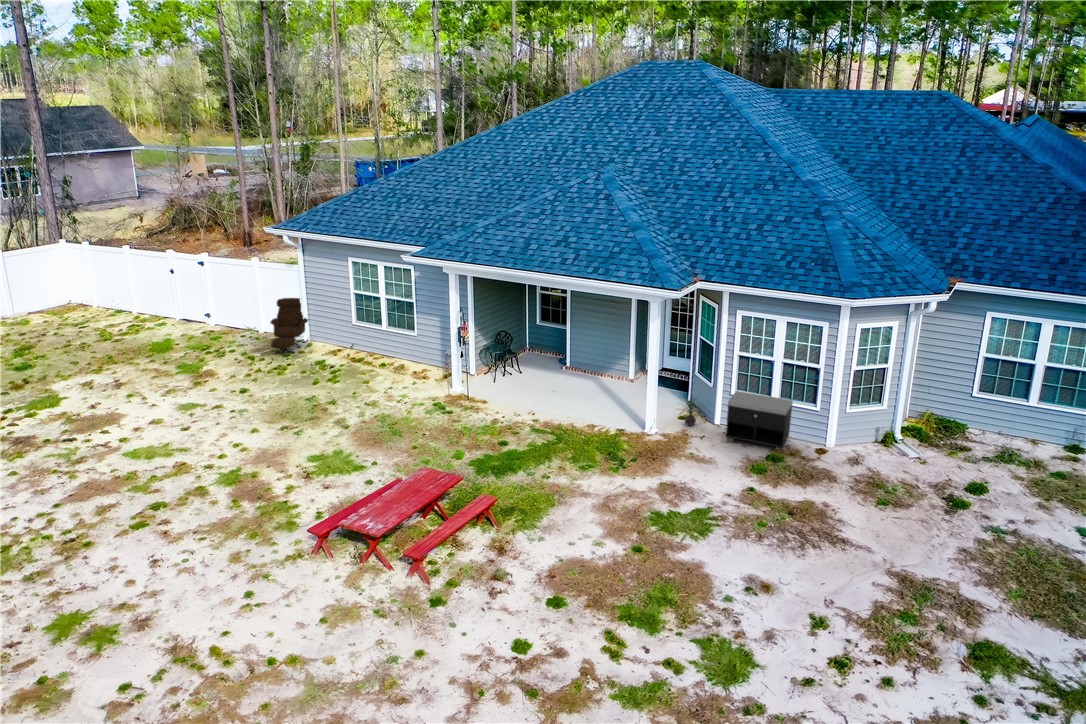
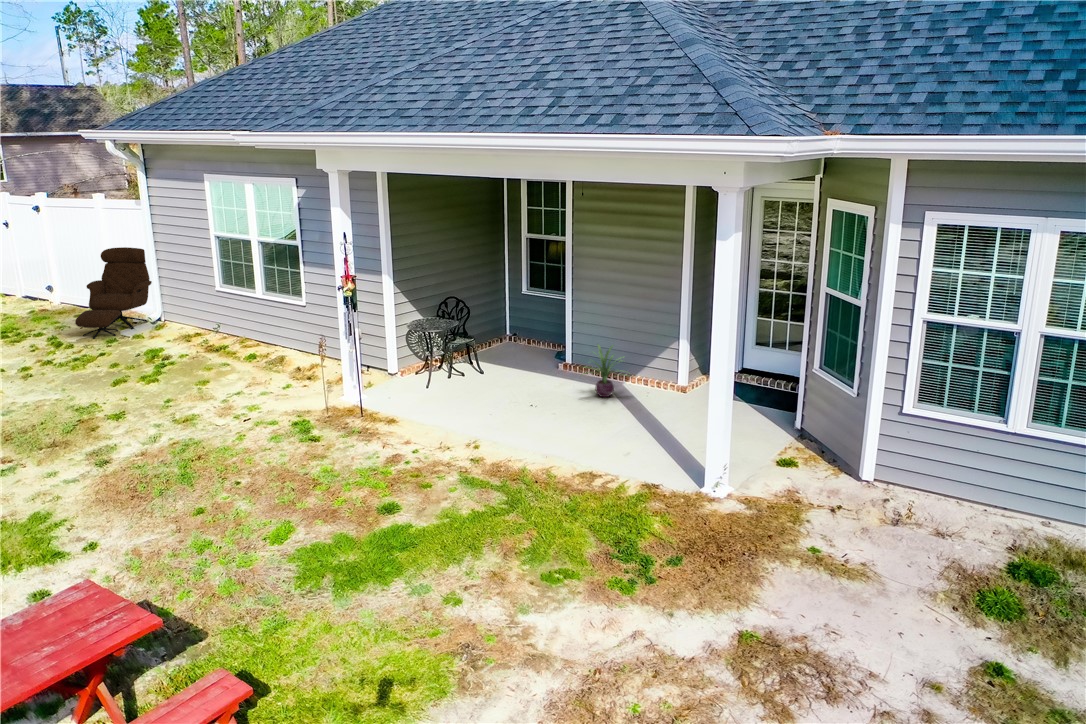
storage bench: present [726,391,793,449] -> none [889,407,1053,545]
decorative plant: present [684,394,703,426] -> present [583,345,620,397]

